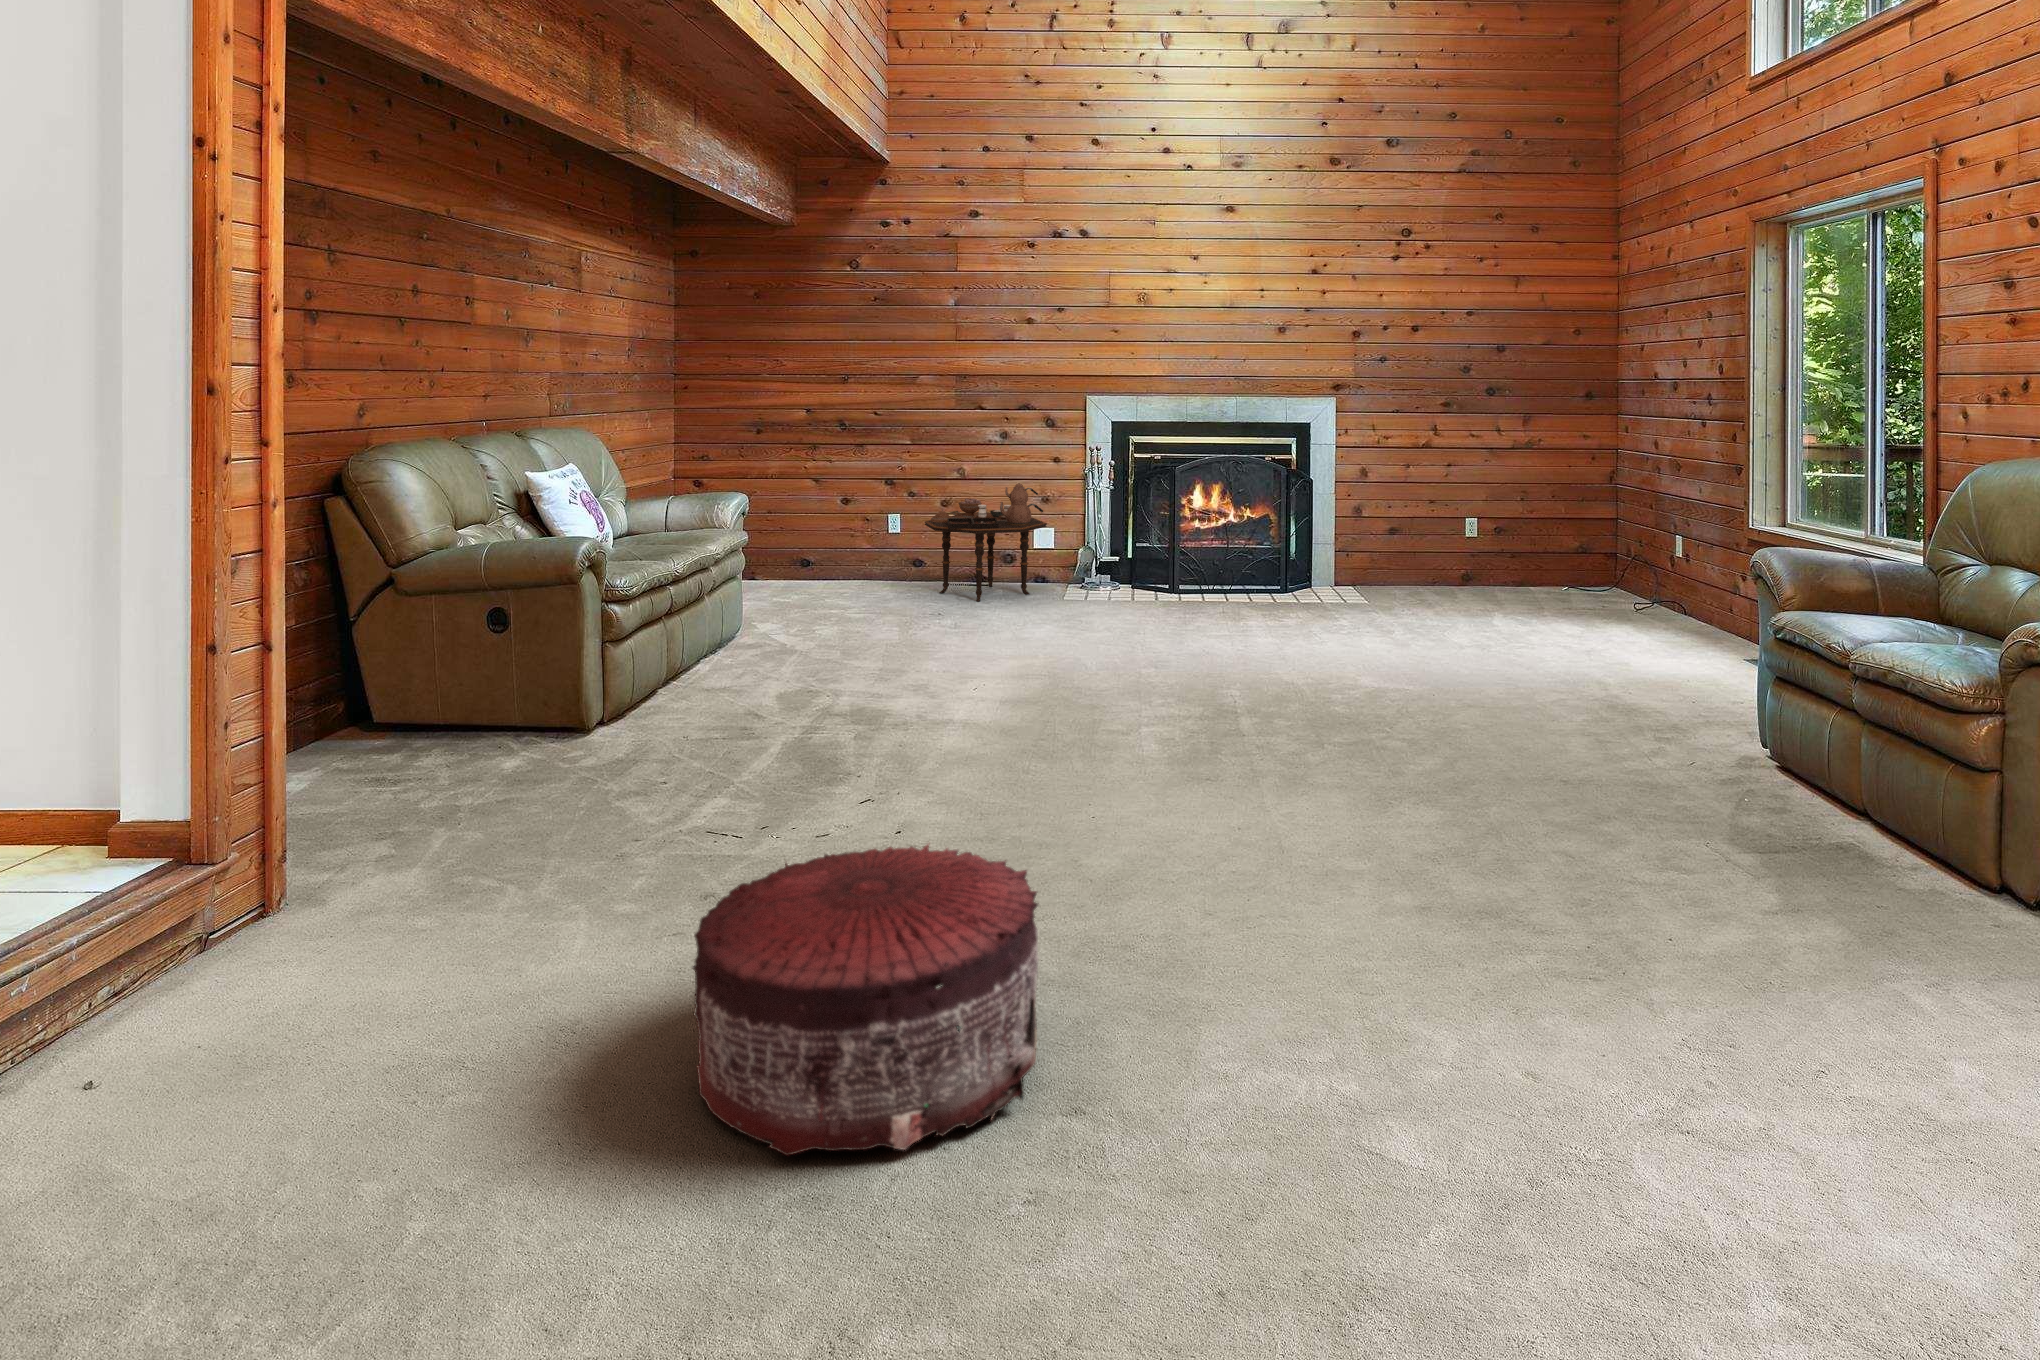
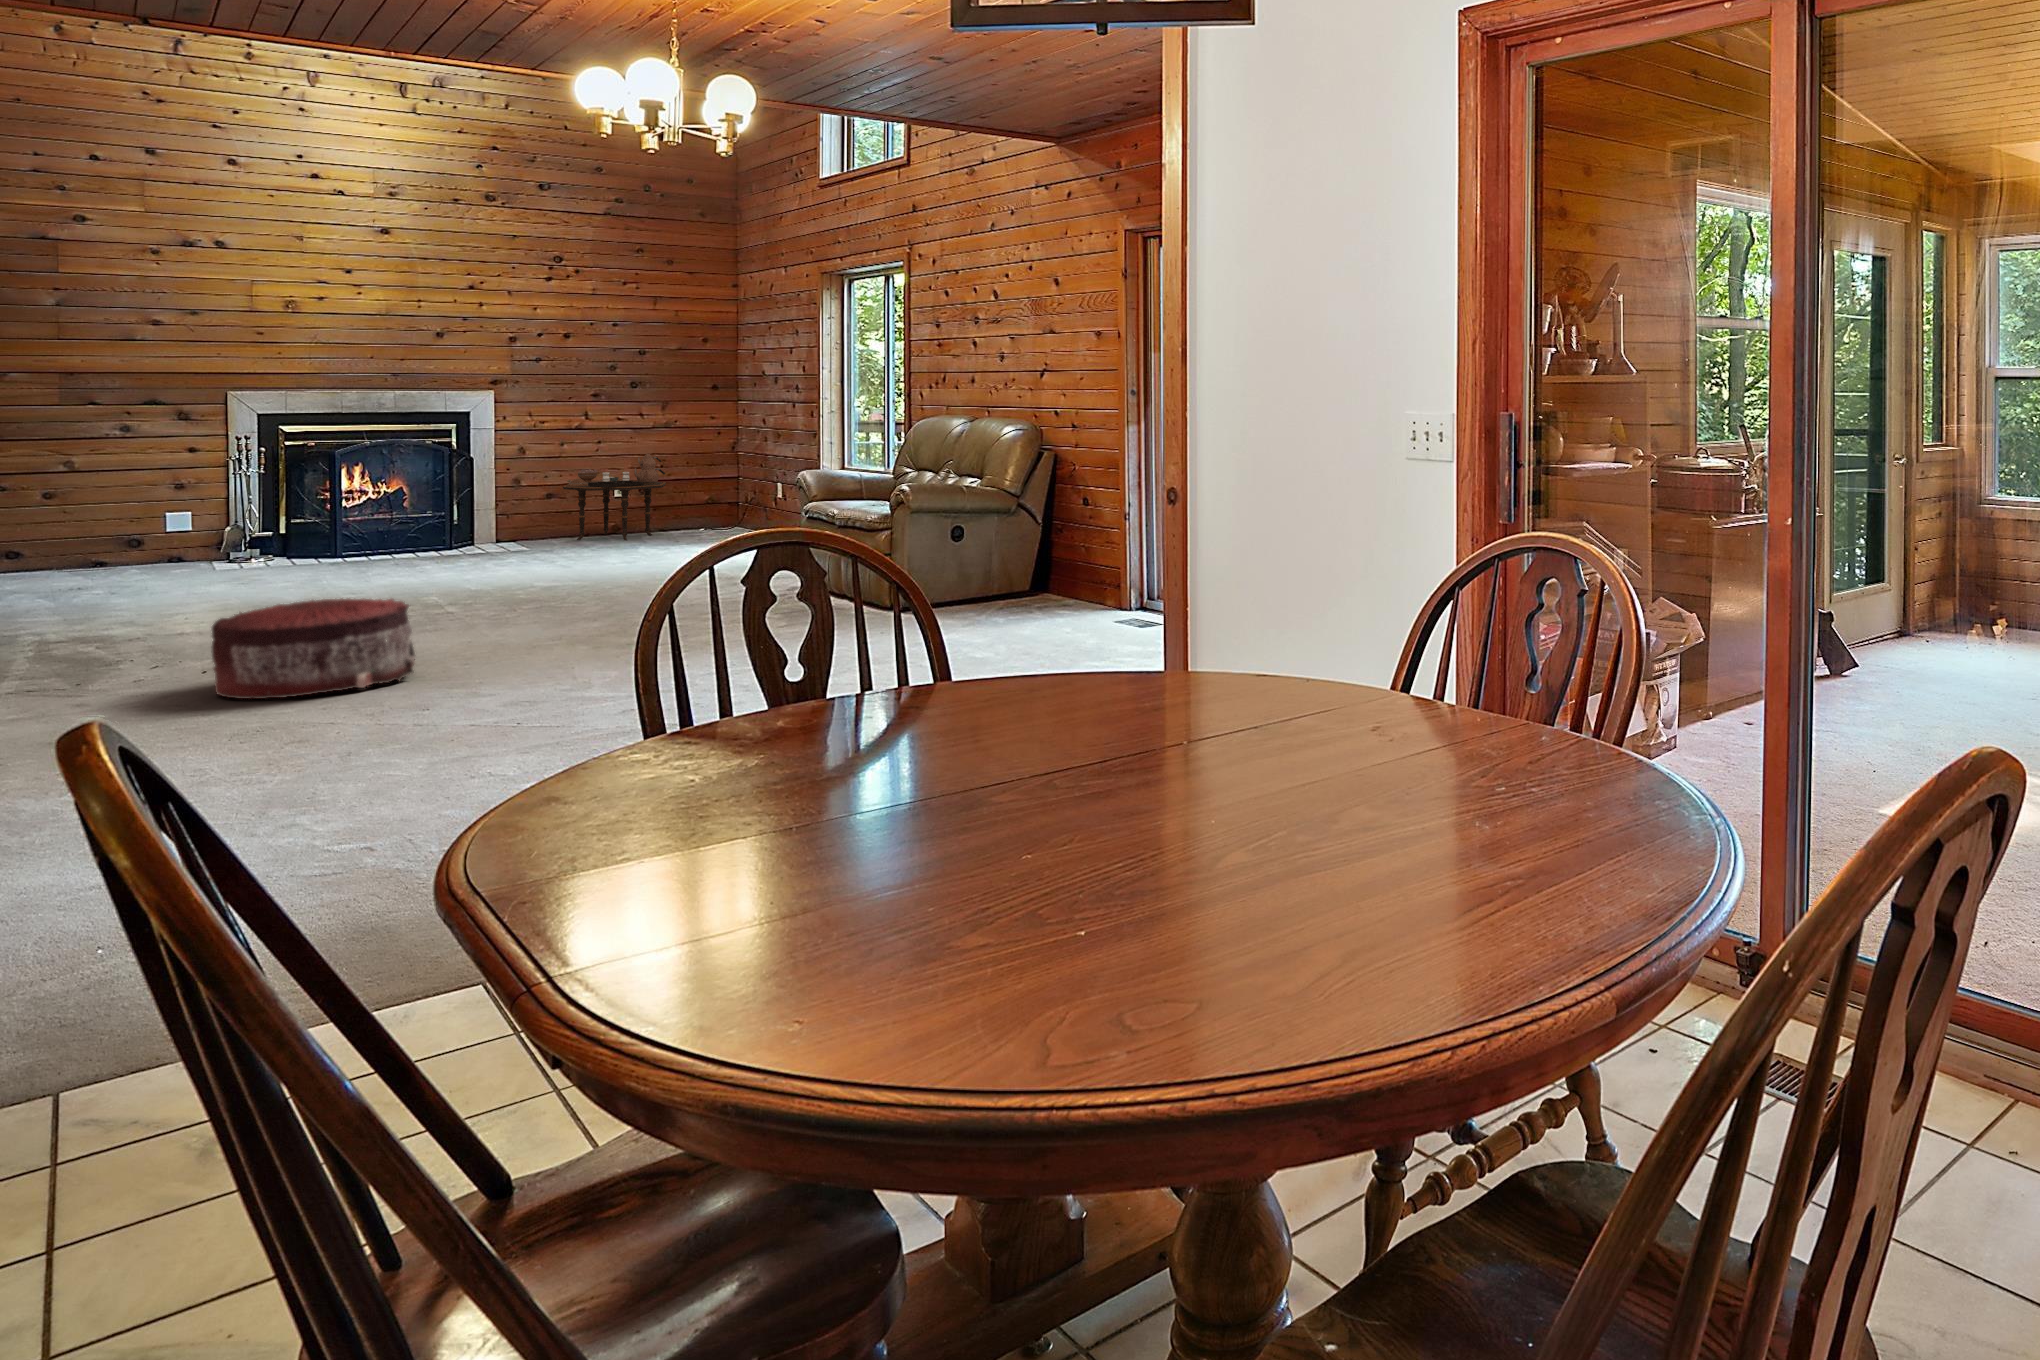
side table: present [924,483,1047,602] -> present [563,454,666,540]

